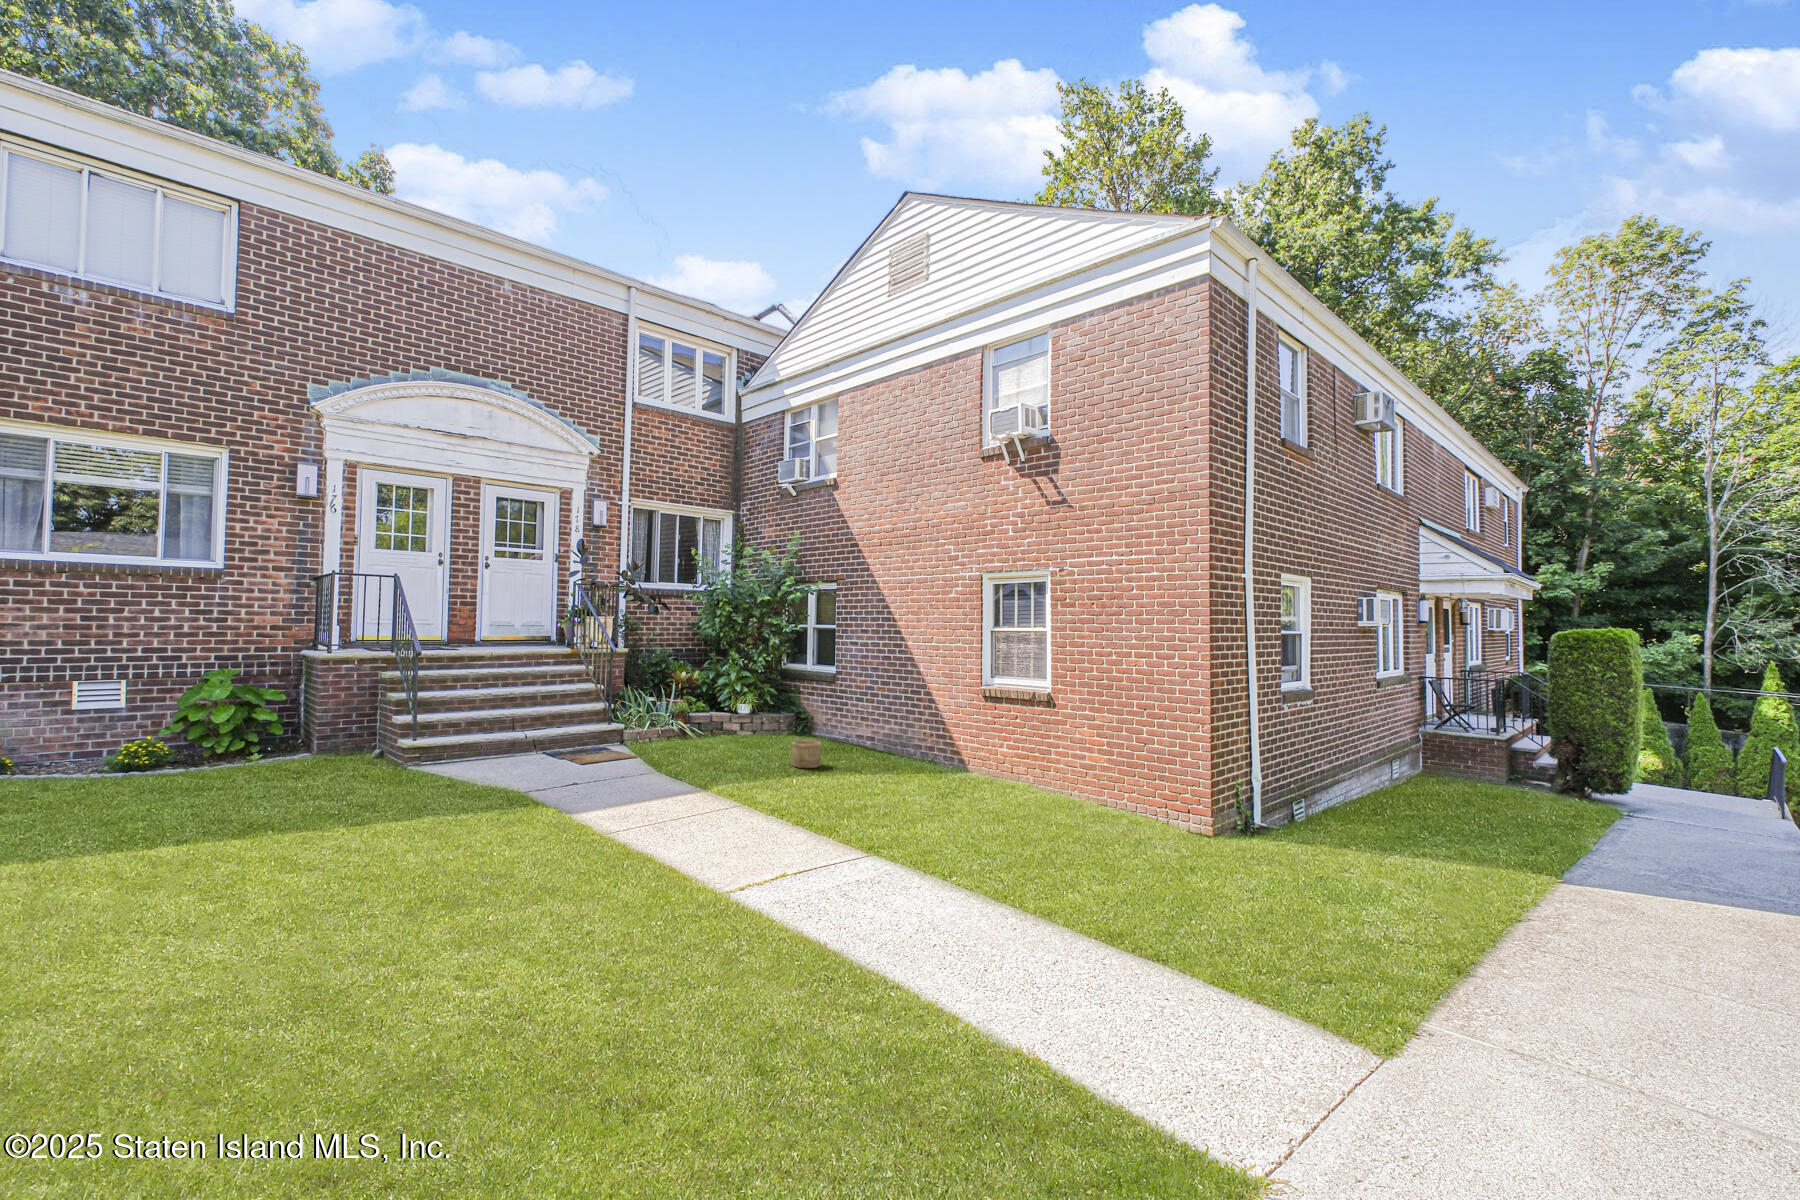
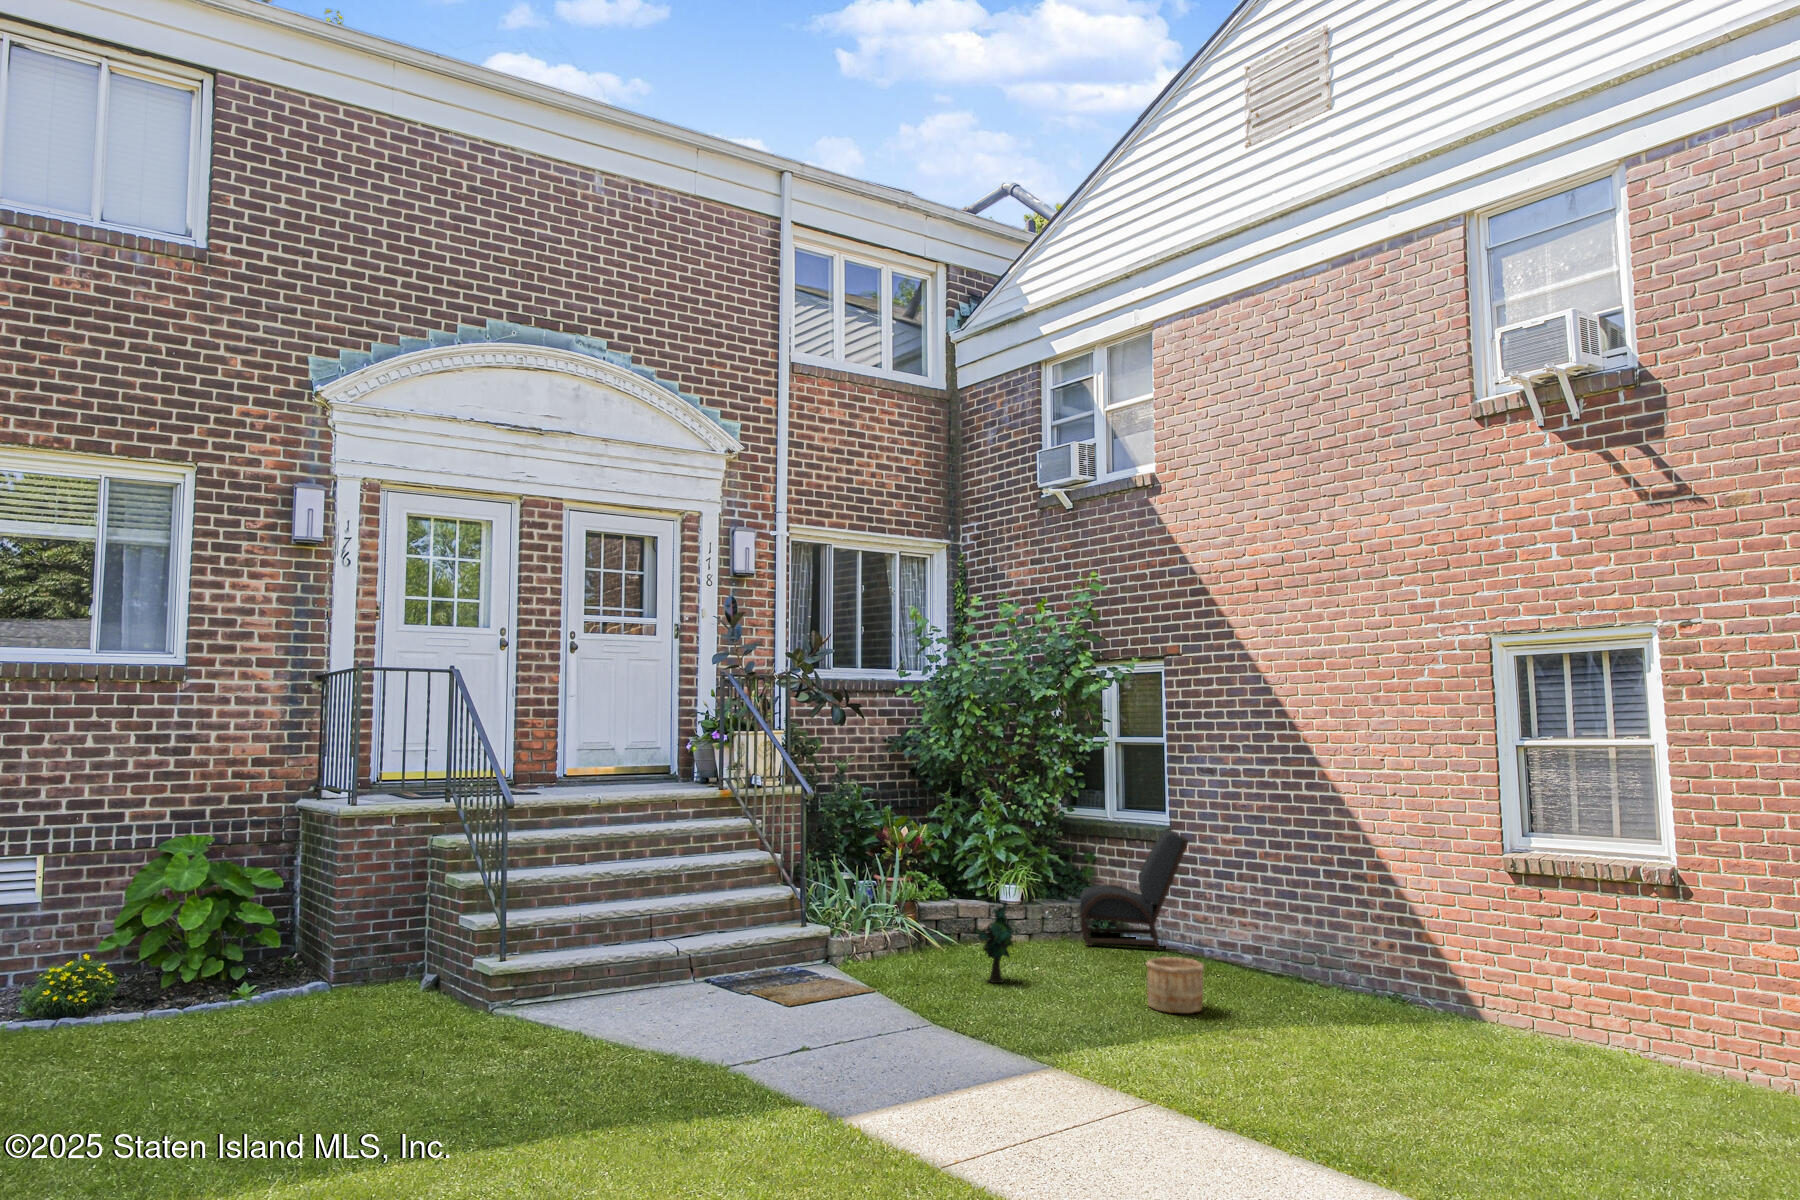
lounge chair: none [779,676,842,740] -> present [1080,830,1188,949]
decorative plant: none [705,711,730,755] -> present [975,902,1018,983]

